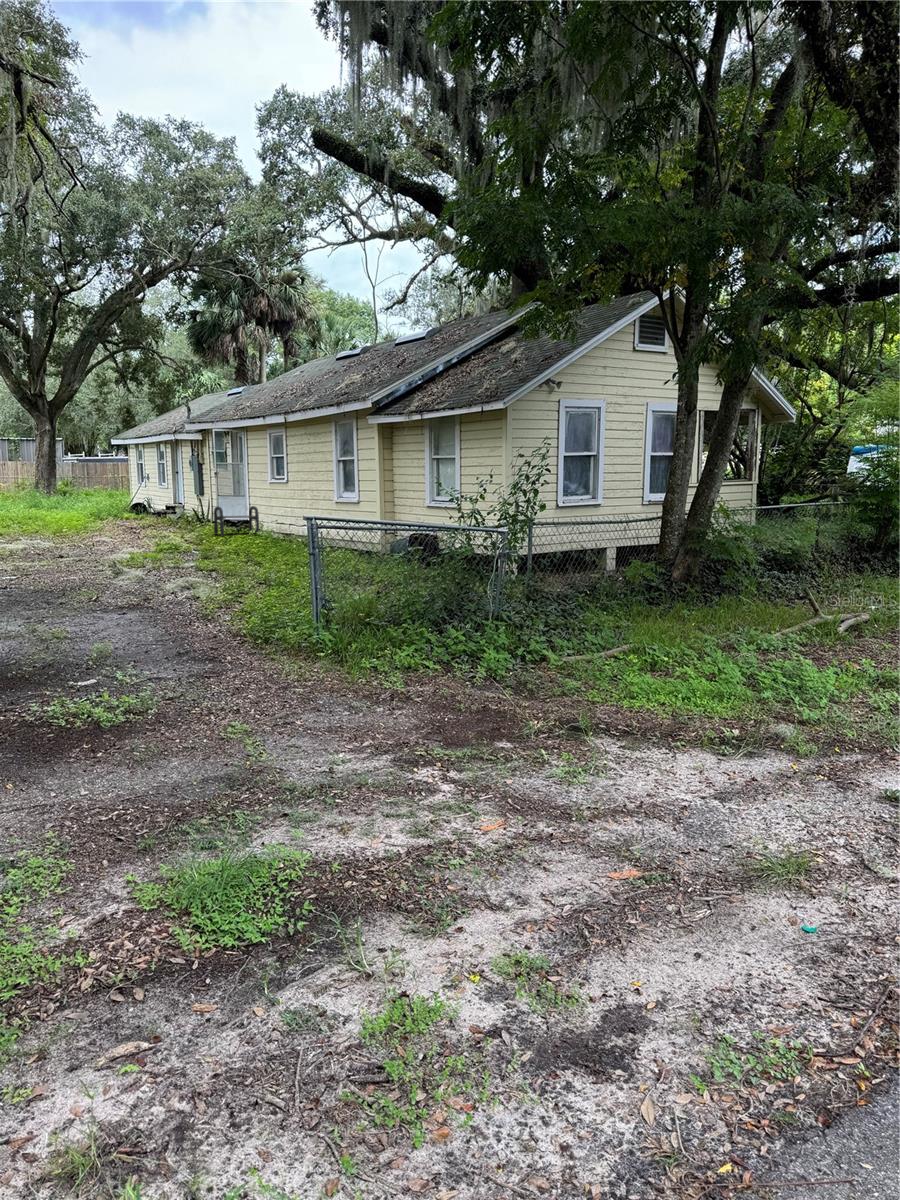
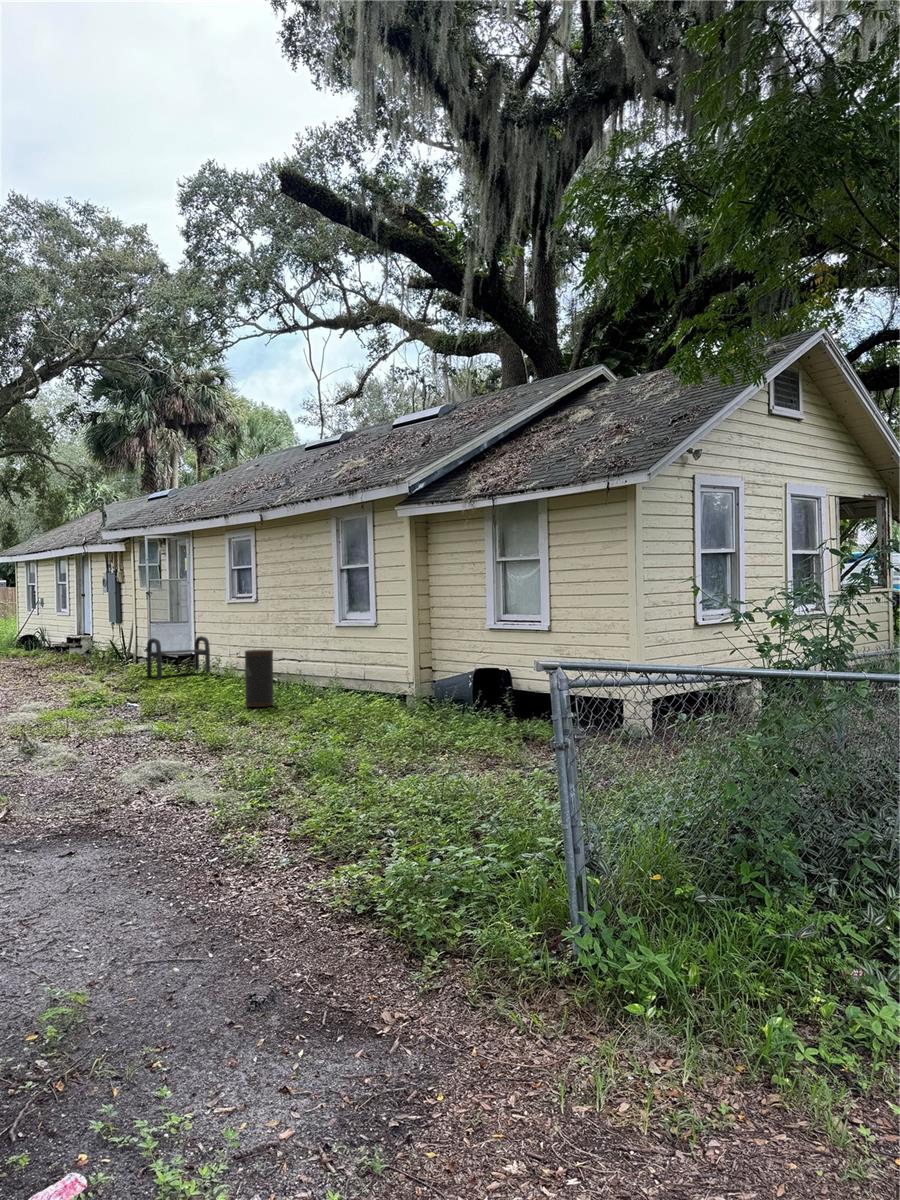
trash can: none [268,515,288,555] -> present [245,650,274,708]

